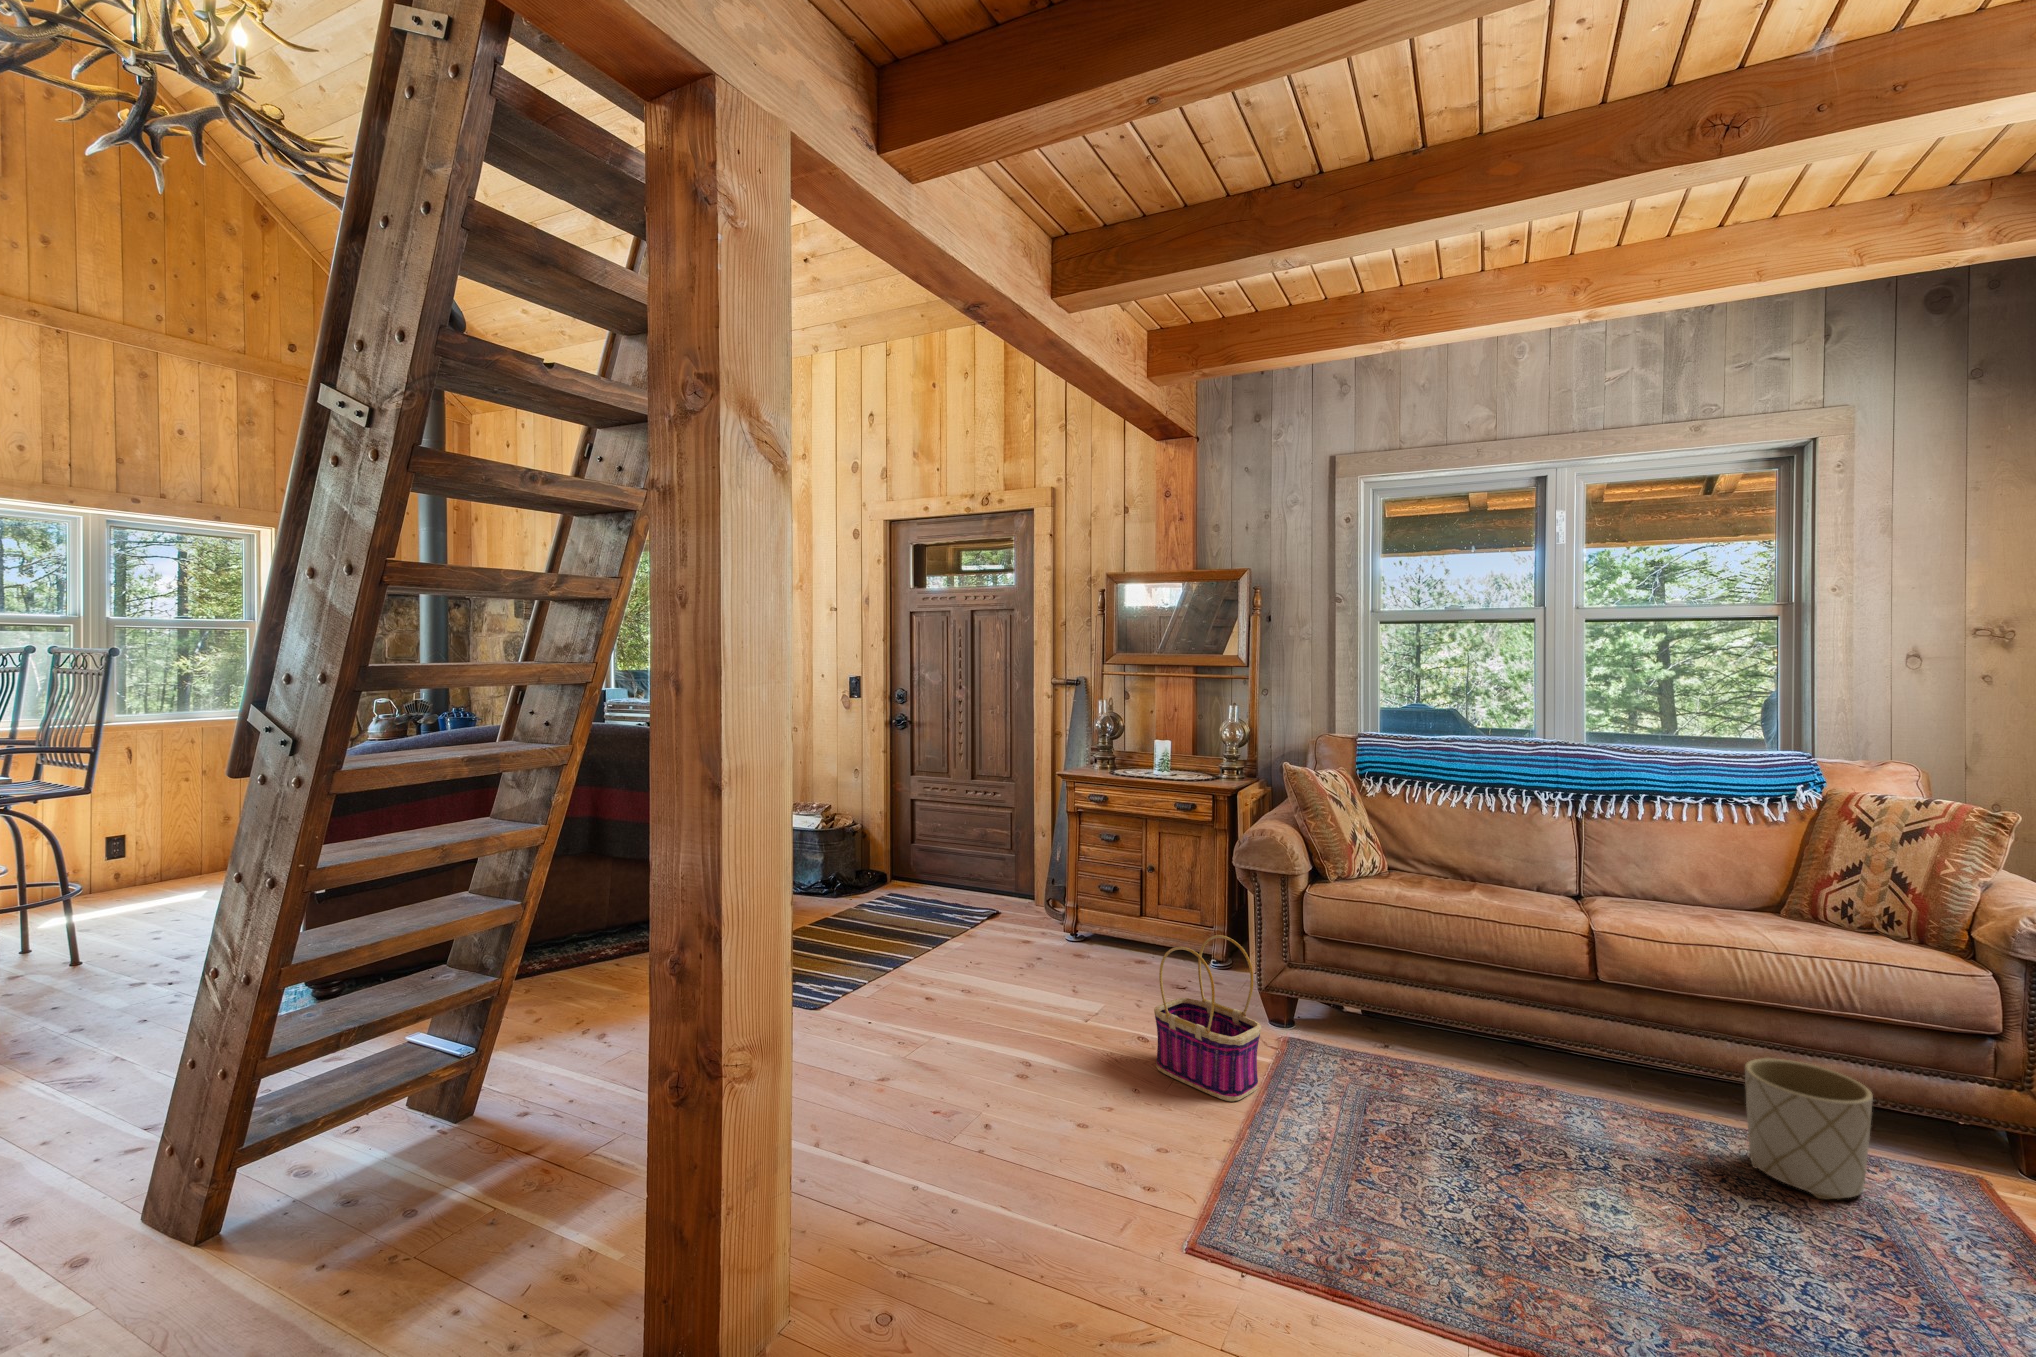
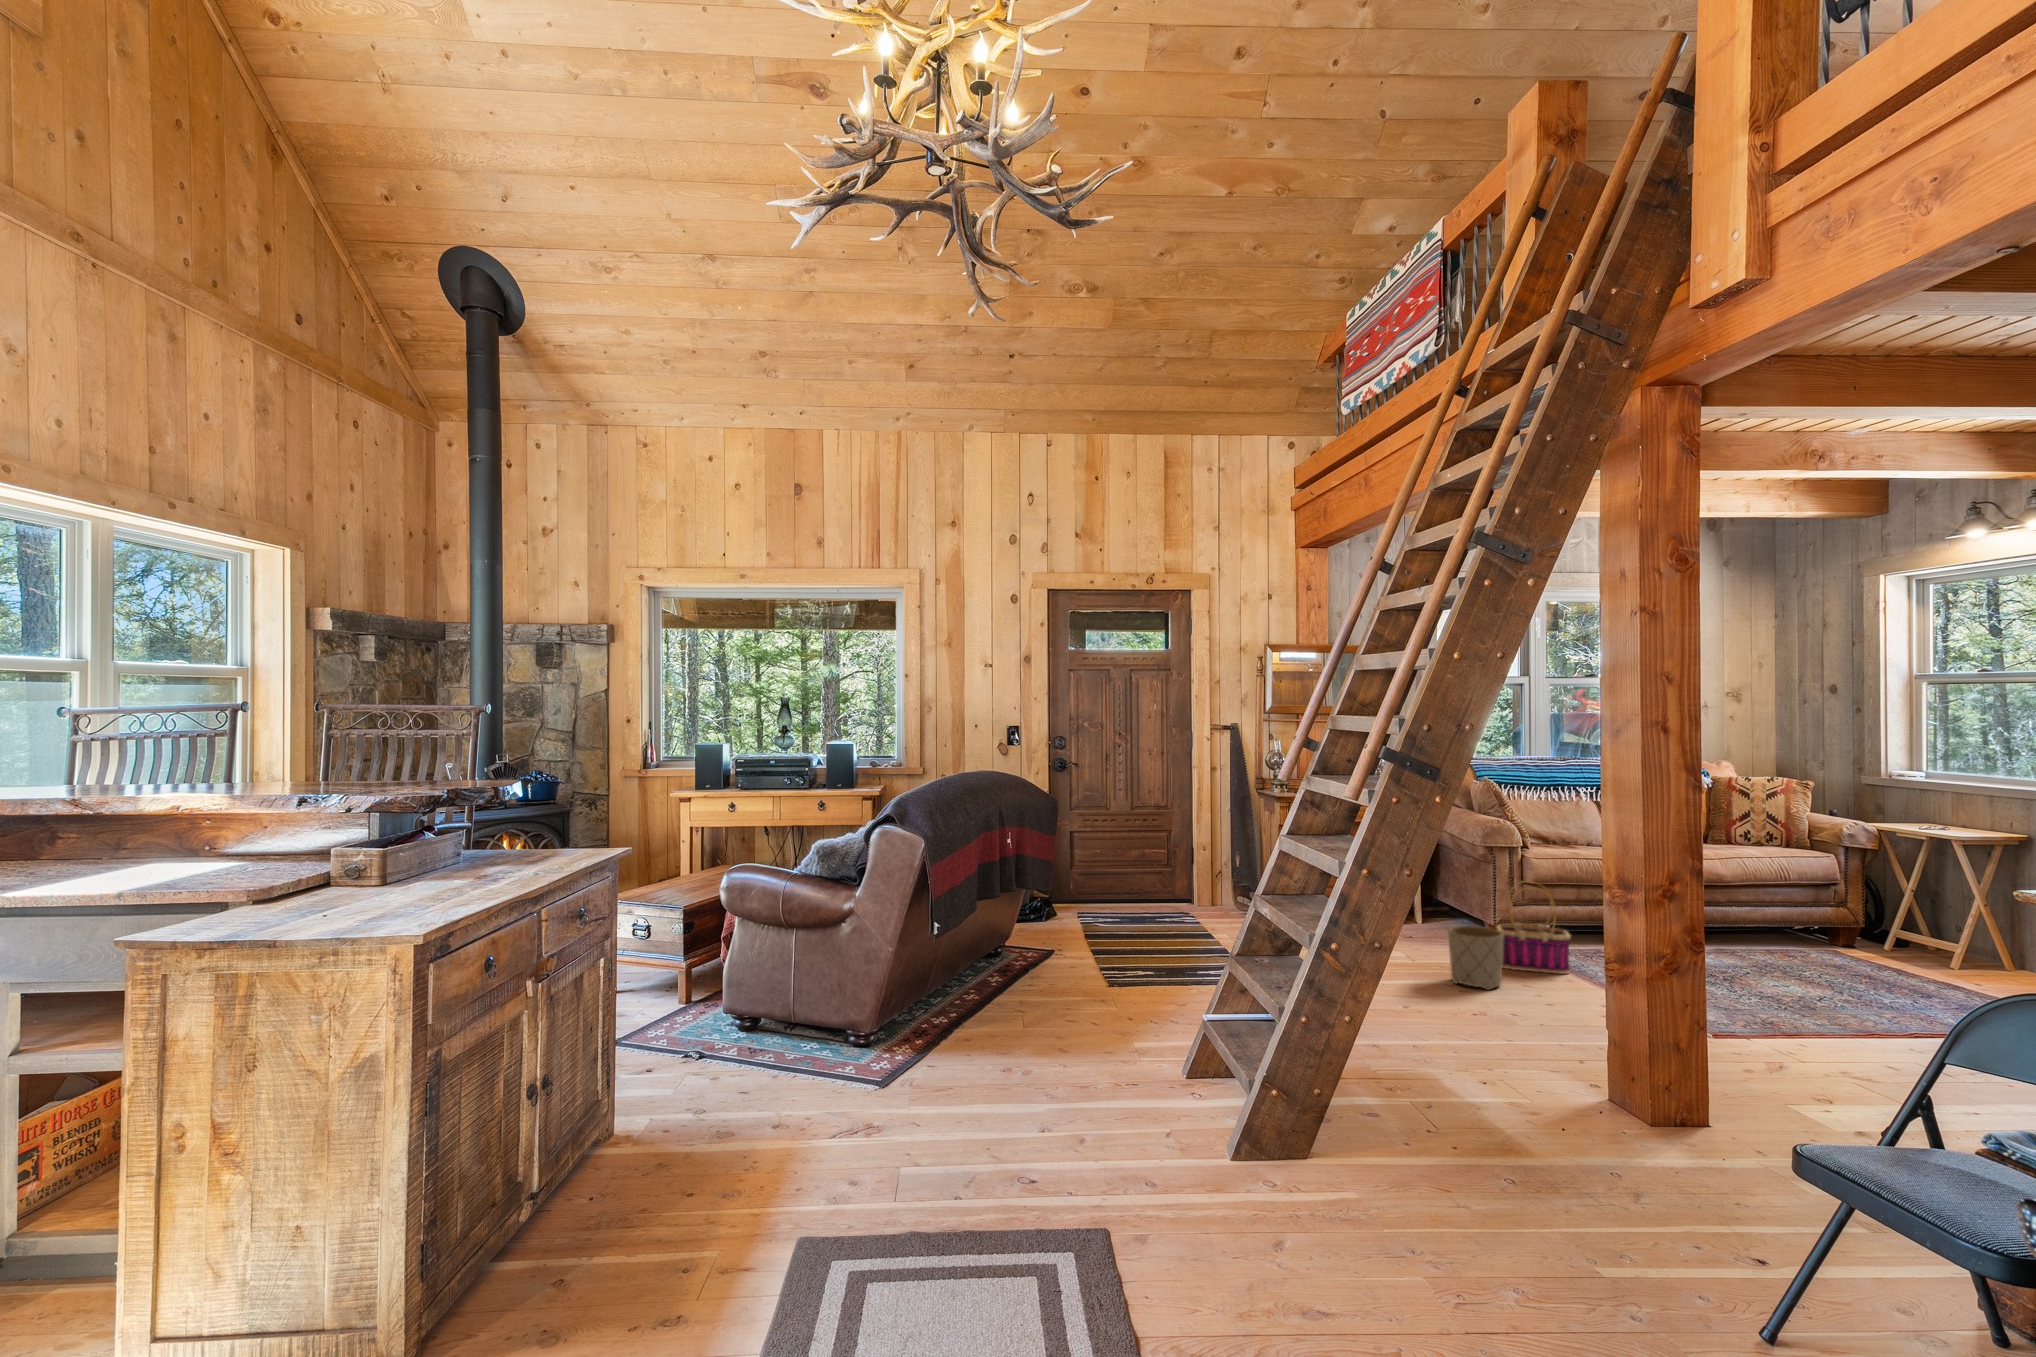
planter: present [1745,1058,1873,1199] -> present [1448,926,1504,990]

